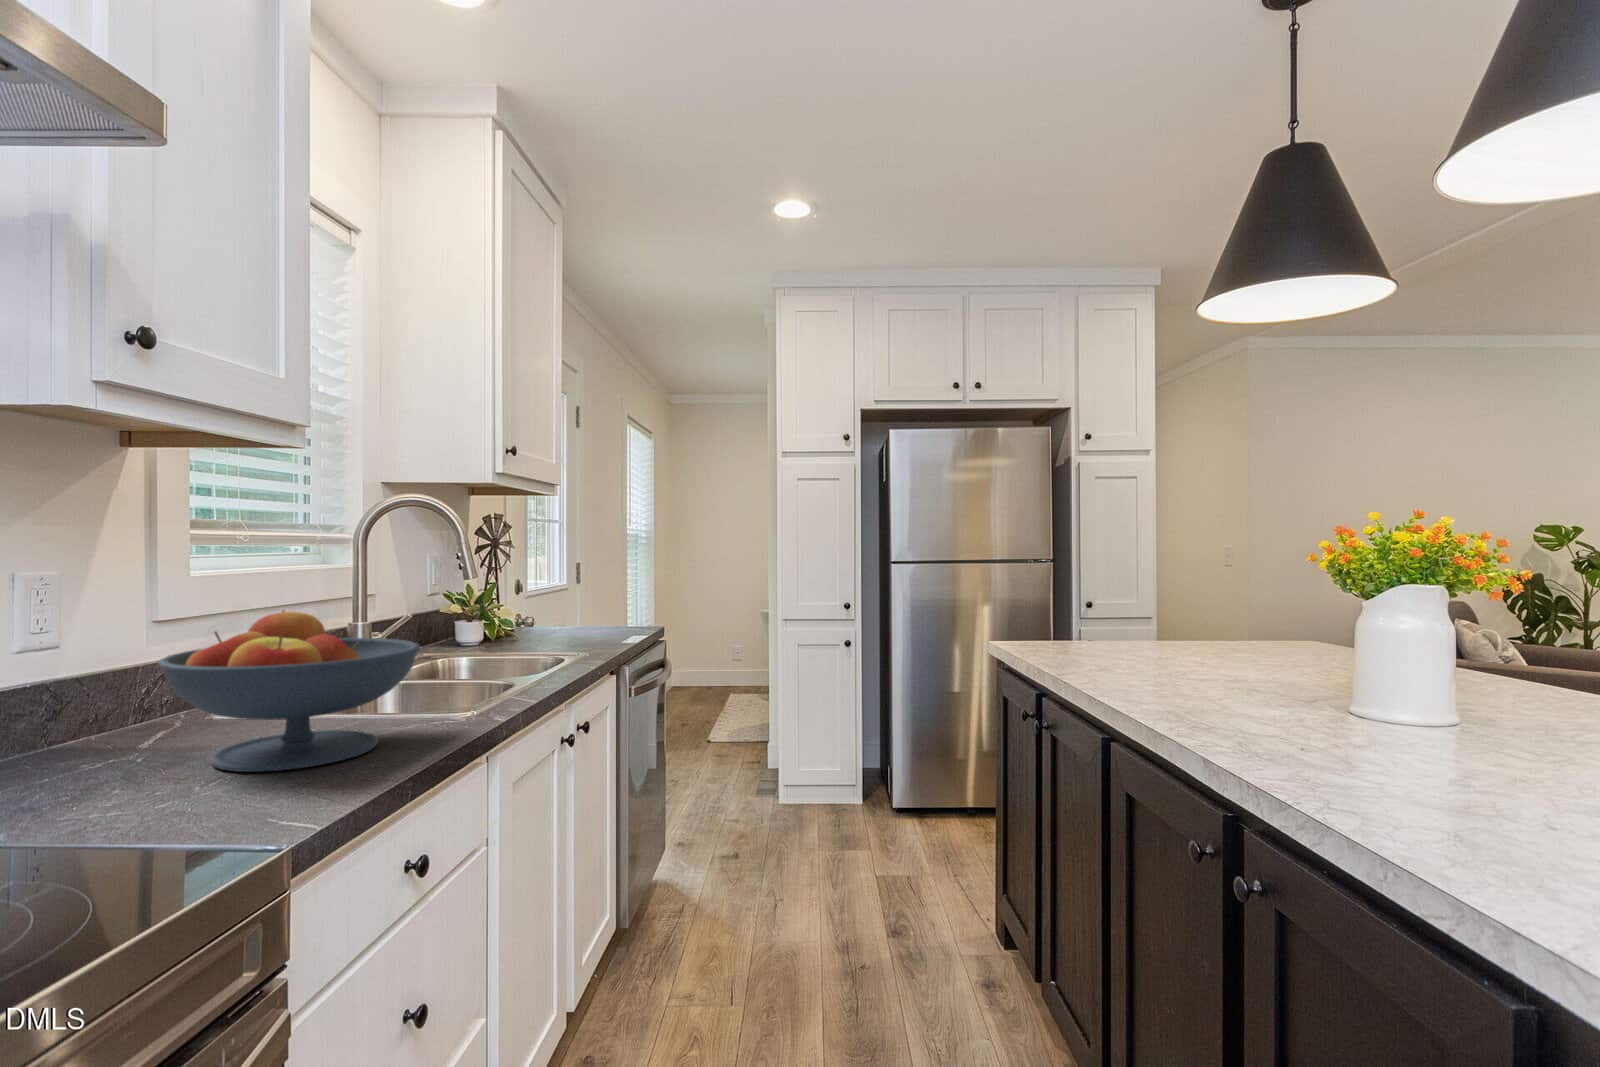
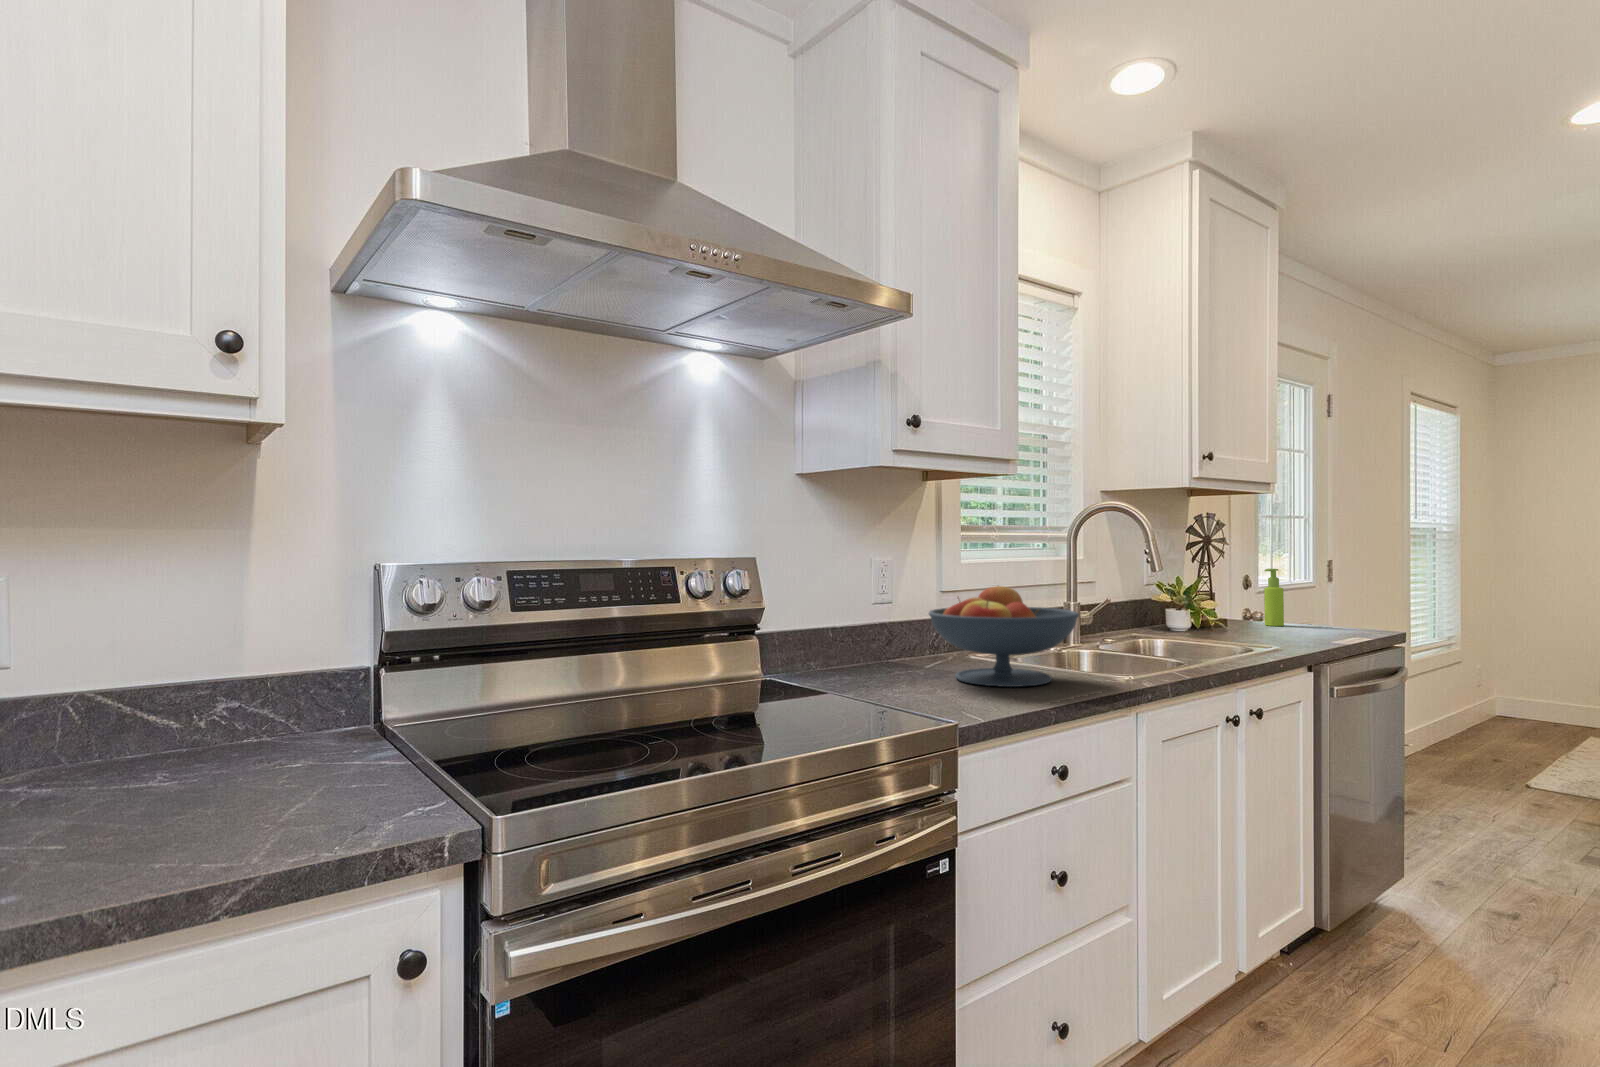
soap dispenser: none [552,573,570,630] -> present [1264,569,1284,626]

